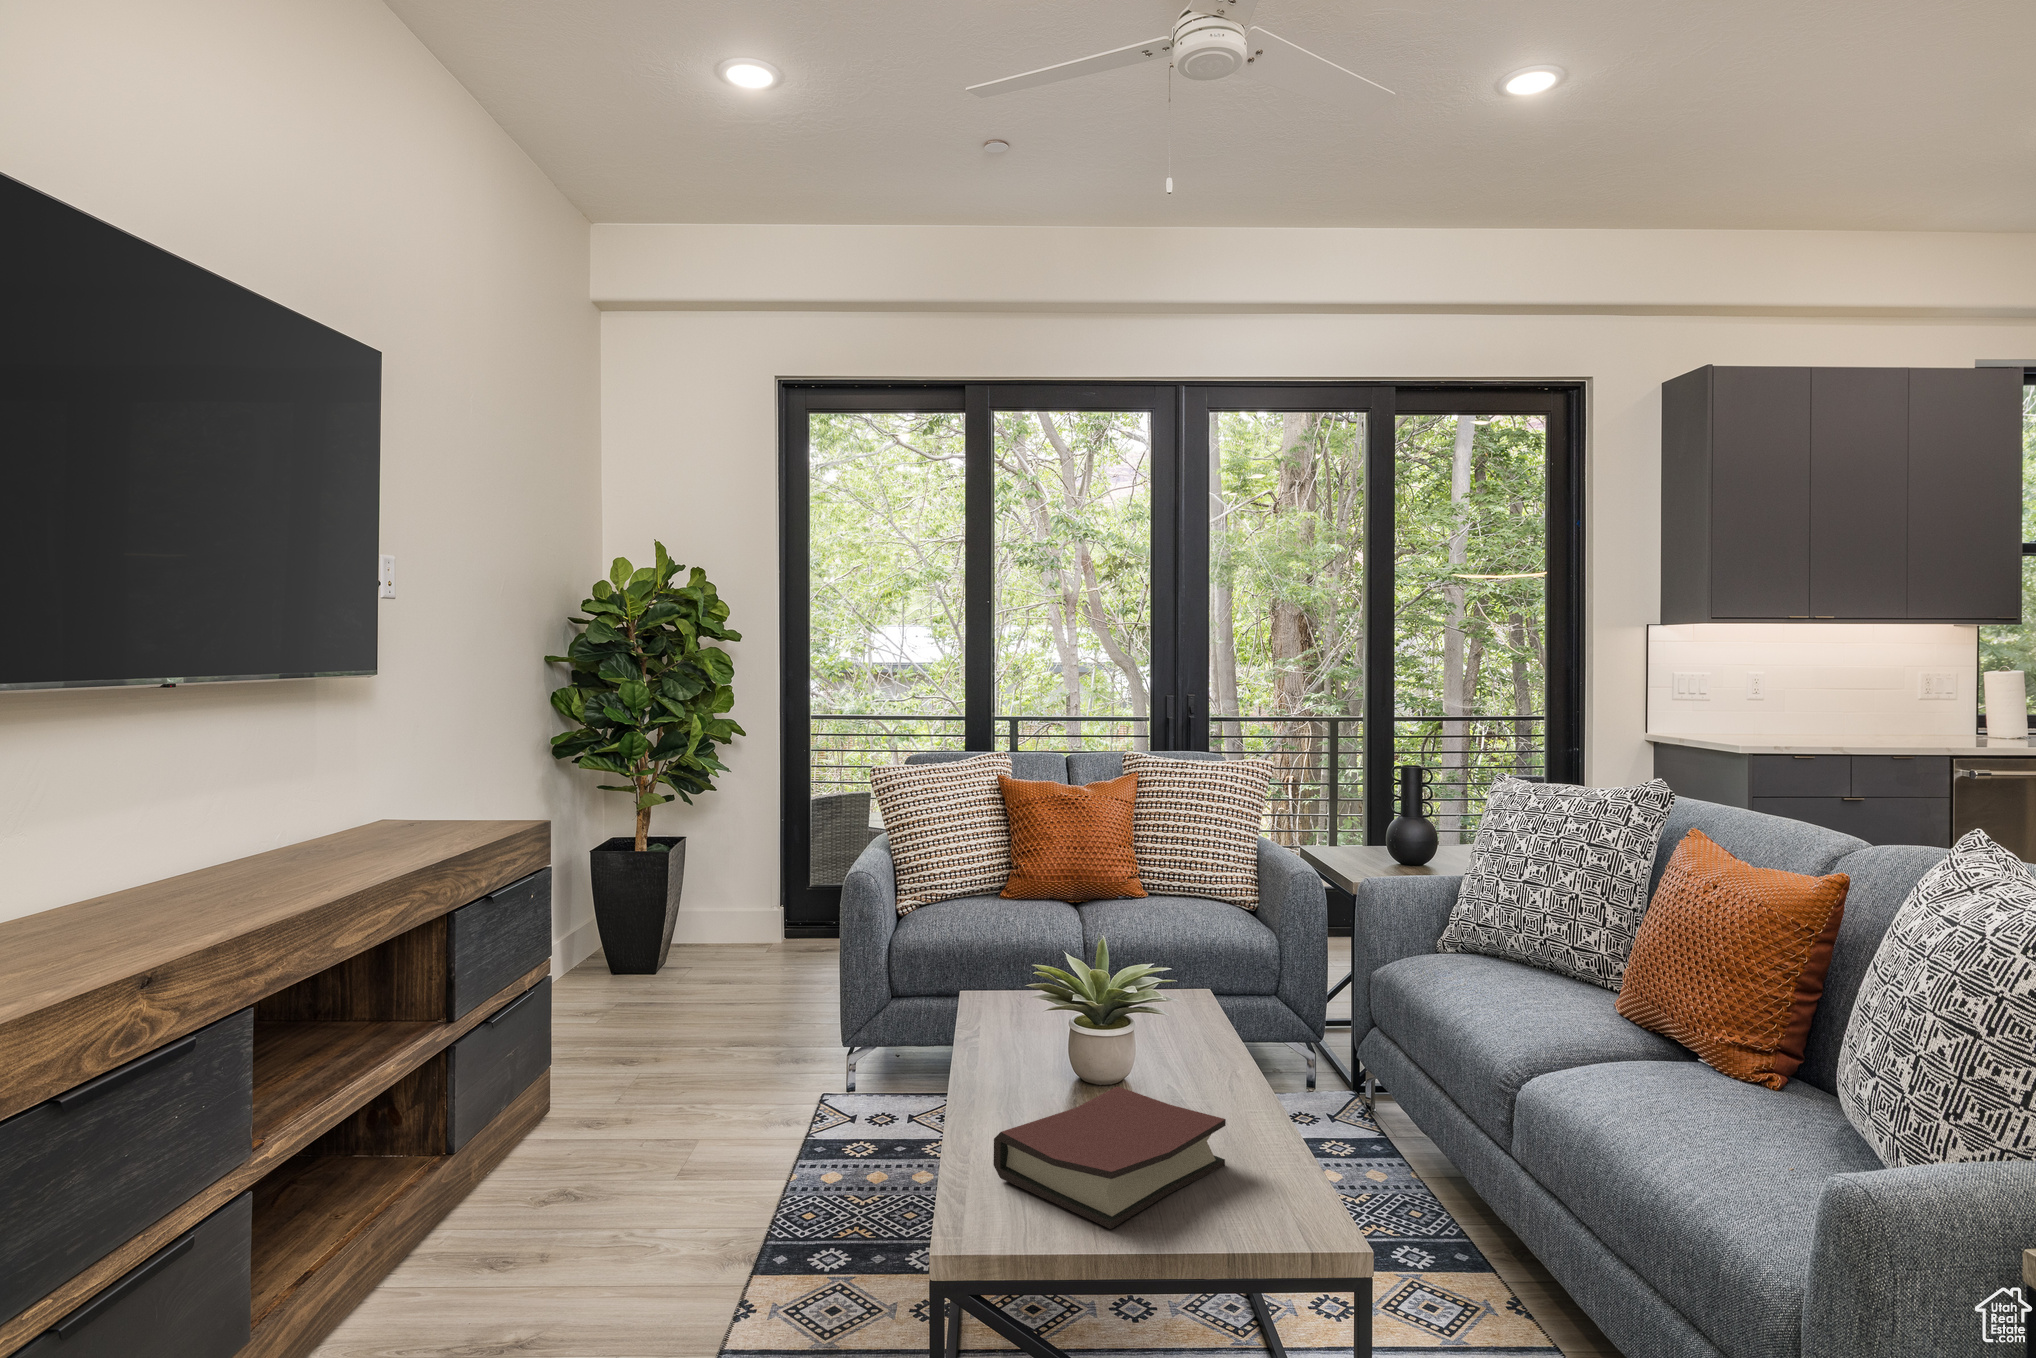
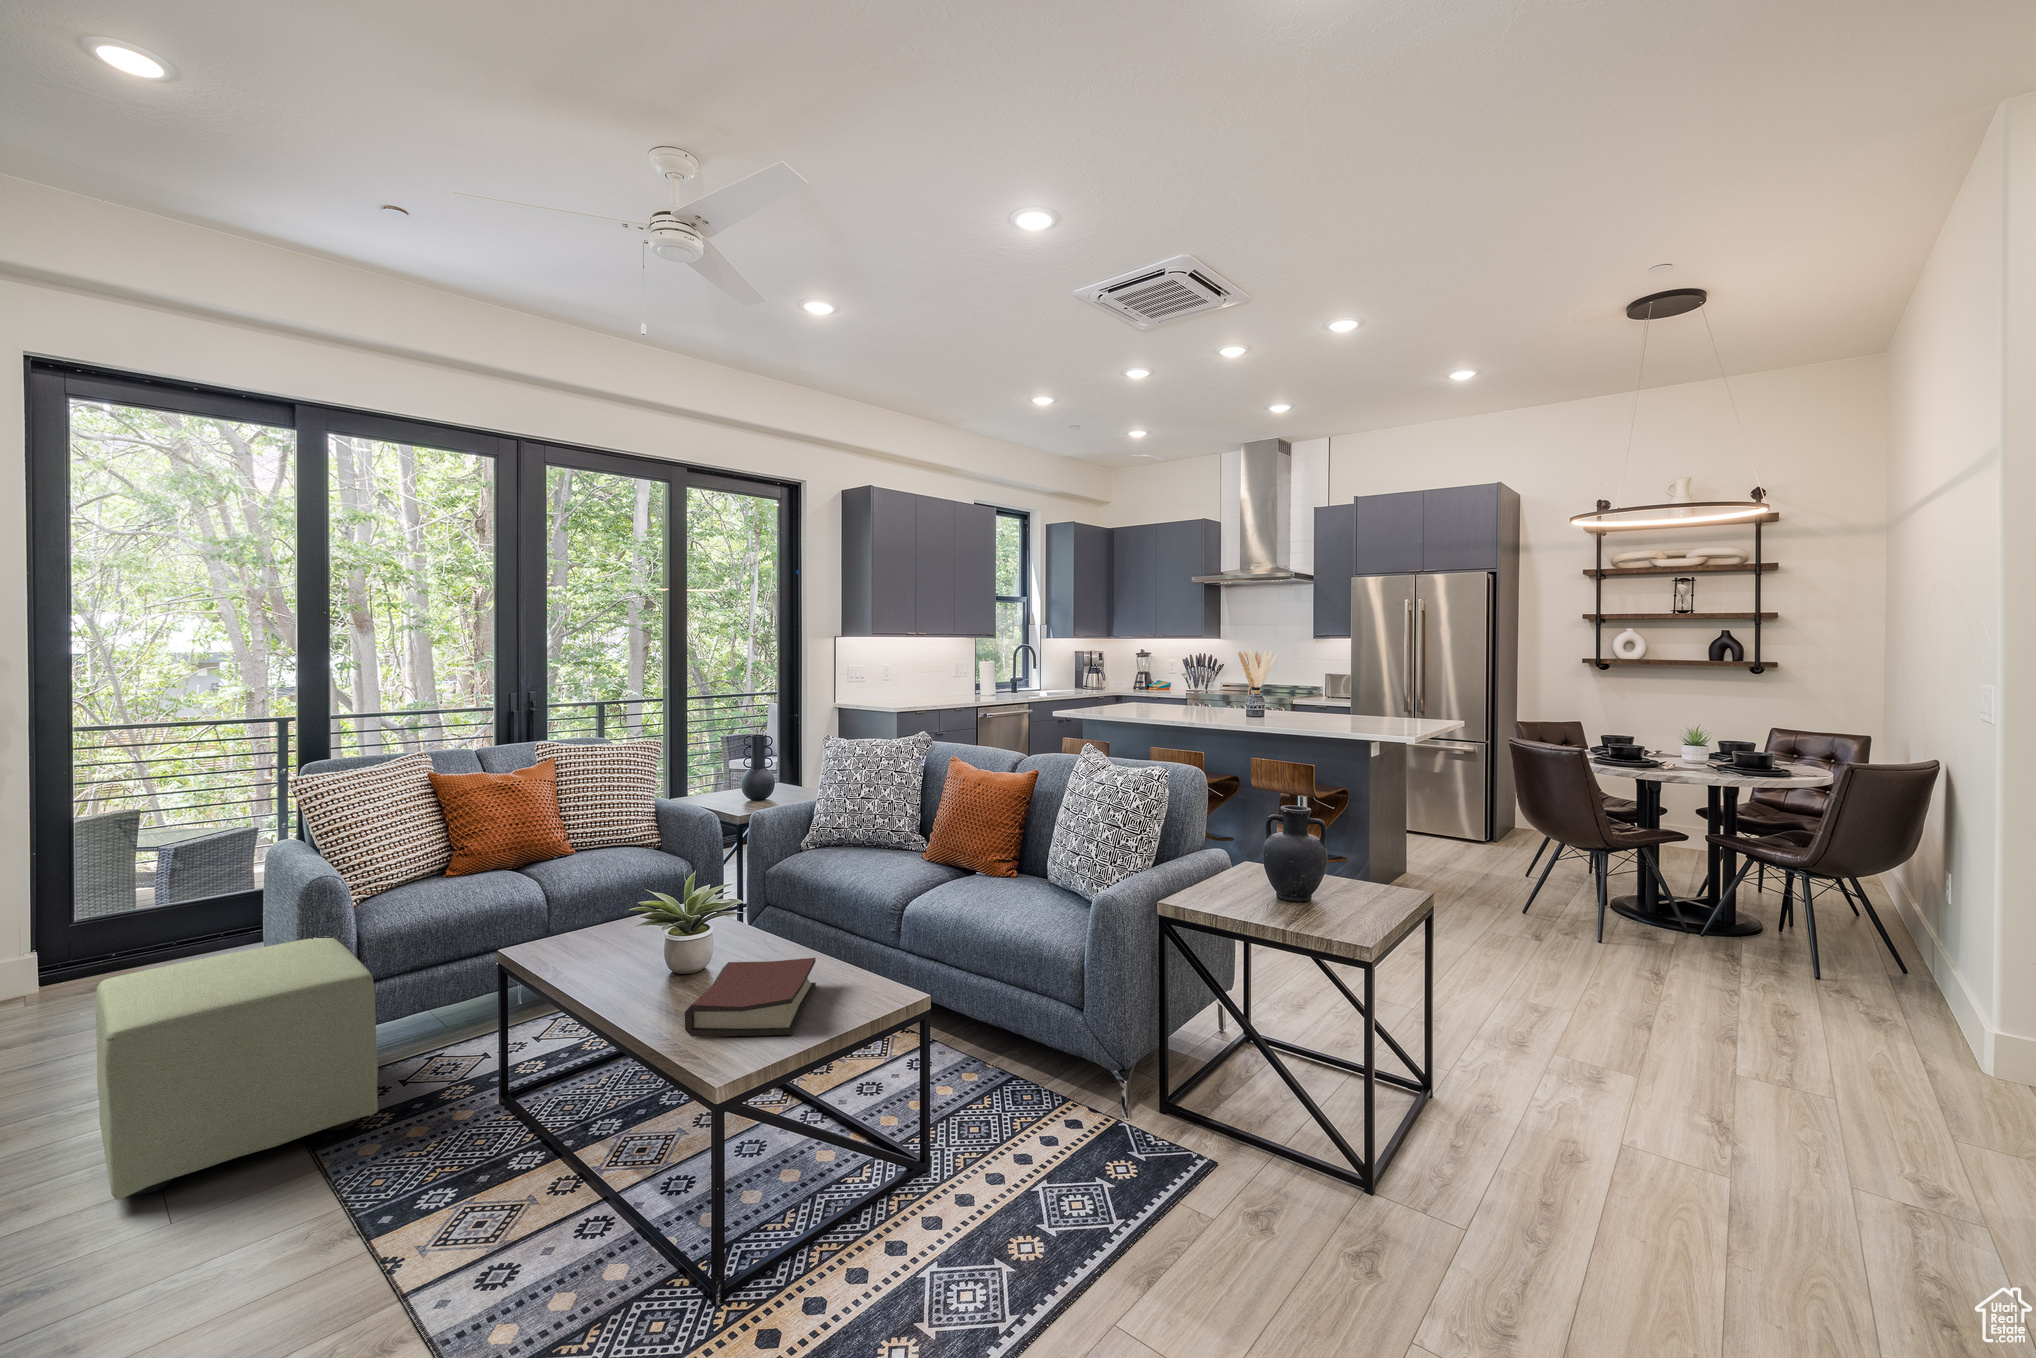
ottoman: none [643,936,872,1149] -> present [96,938,378,1200]

